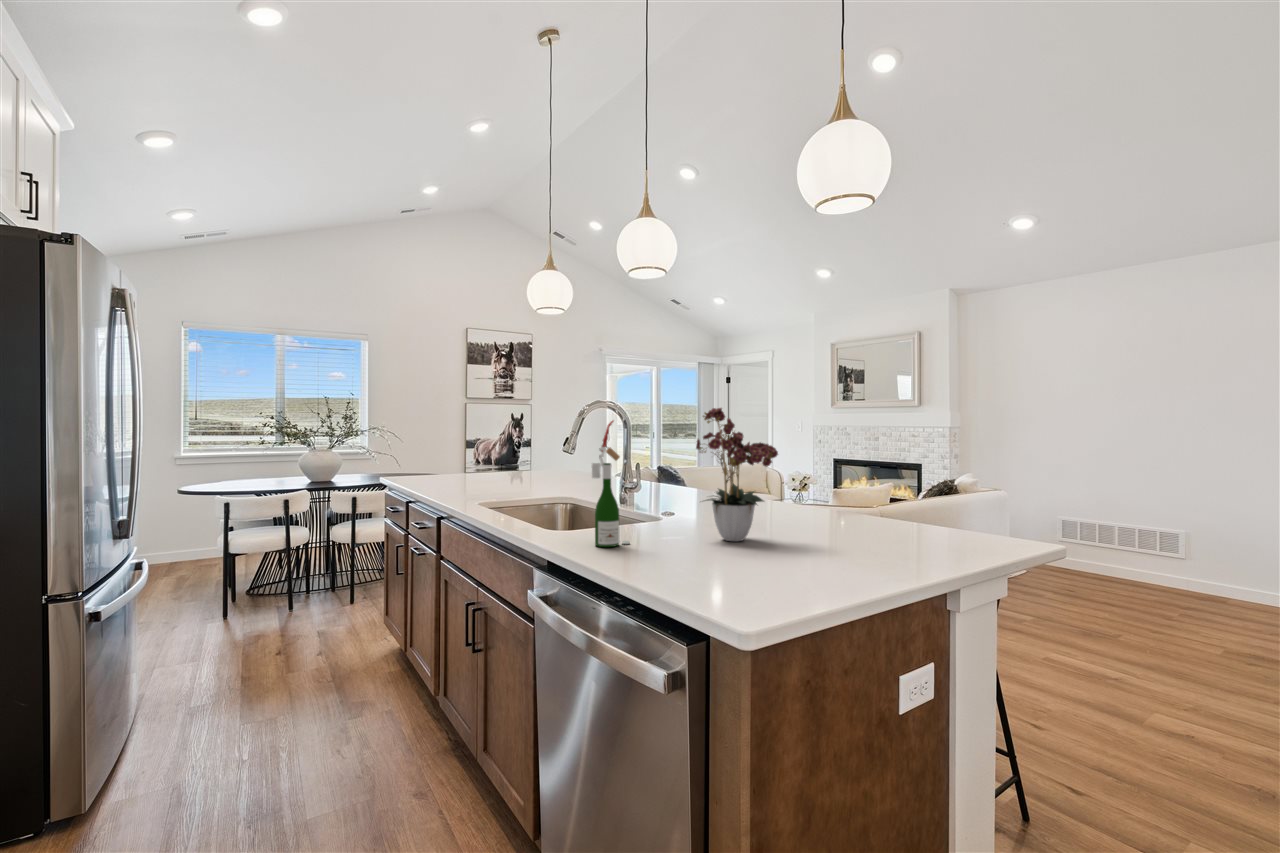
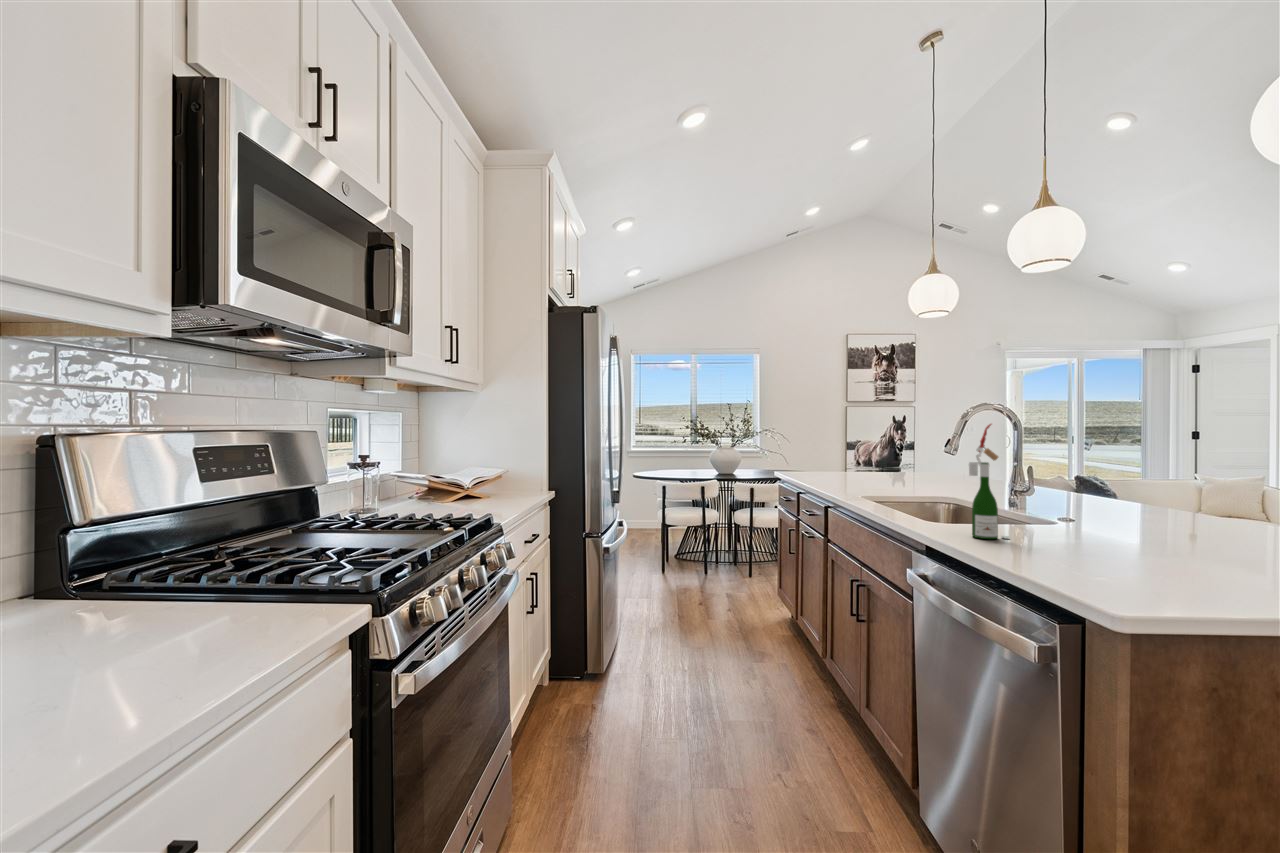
flower arrangement: present [696,408,778,541] -> none [1083,404,1215,550]

